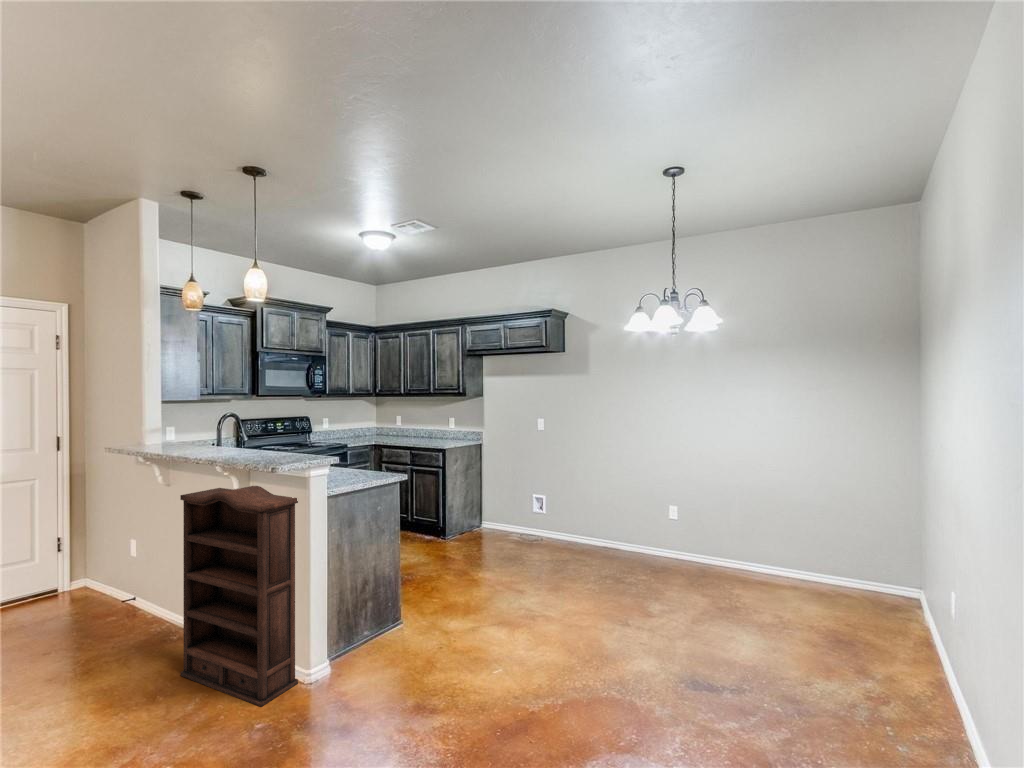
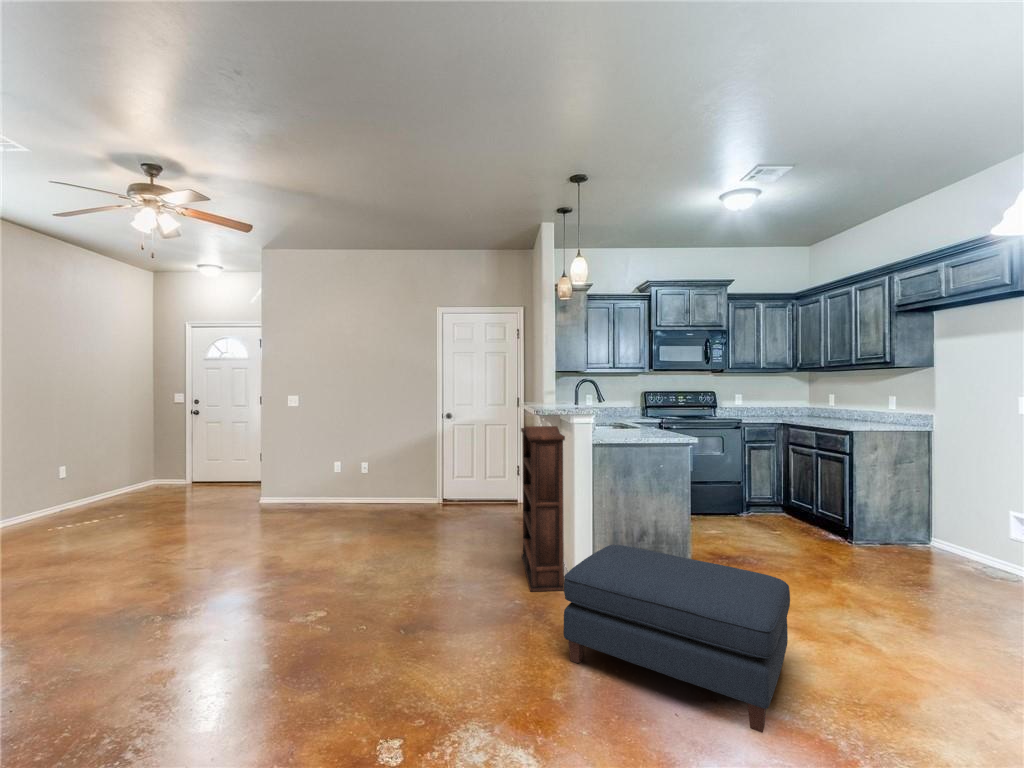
ottoman: none [376,580,570,740] -> present [564,545,790,733]

